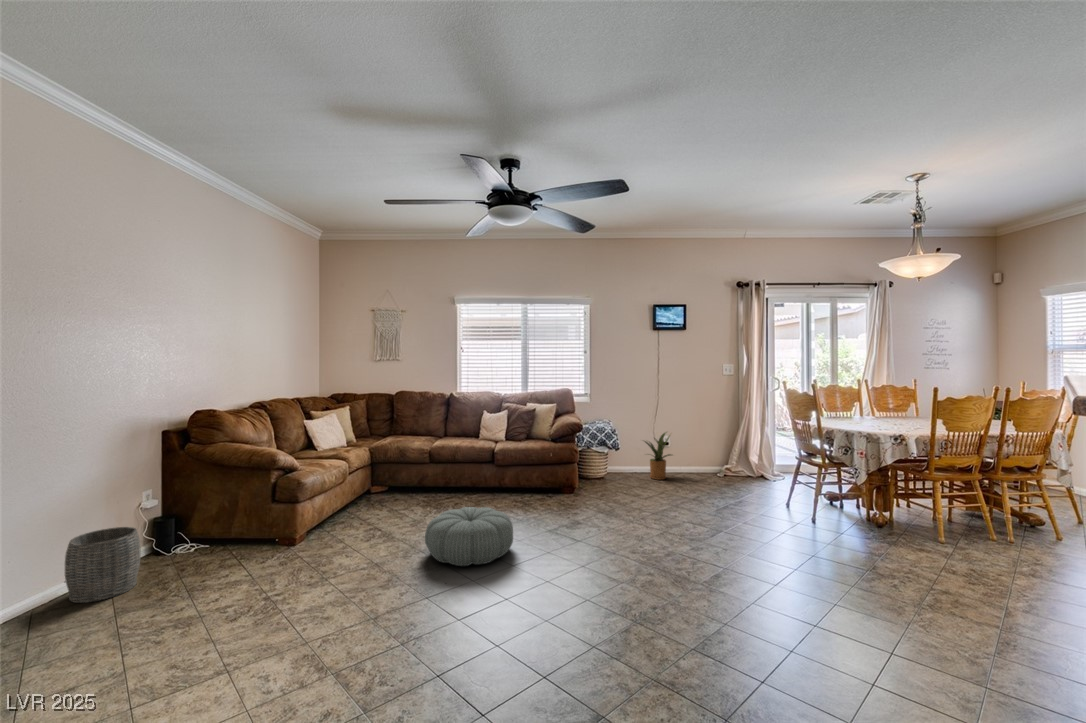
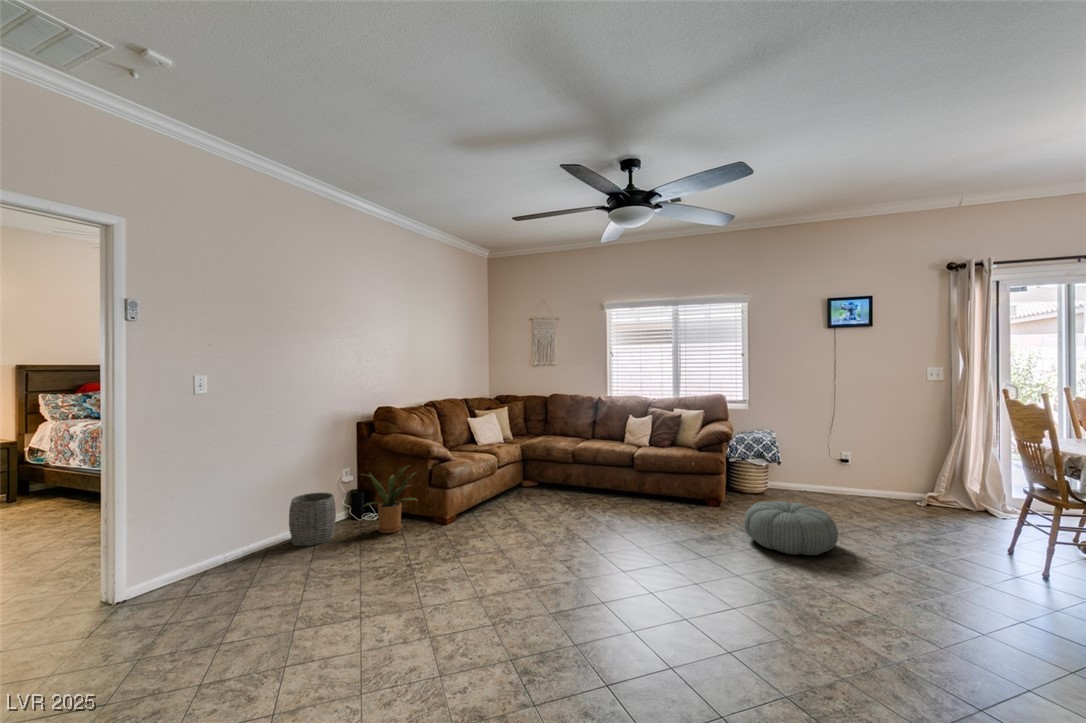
house plant: present [645,433,671,480] -> present [365,466,416,533]
pouf: present [425,507,513,566] -> present [744,501,838,555]

